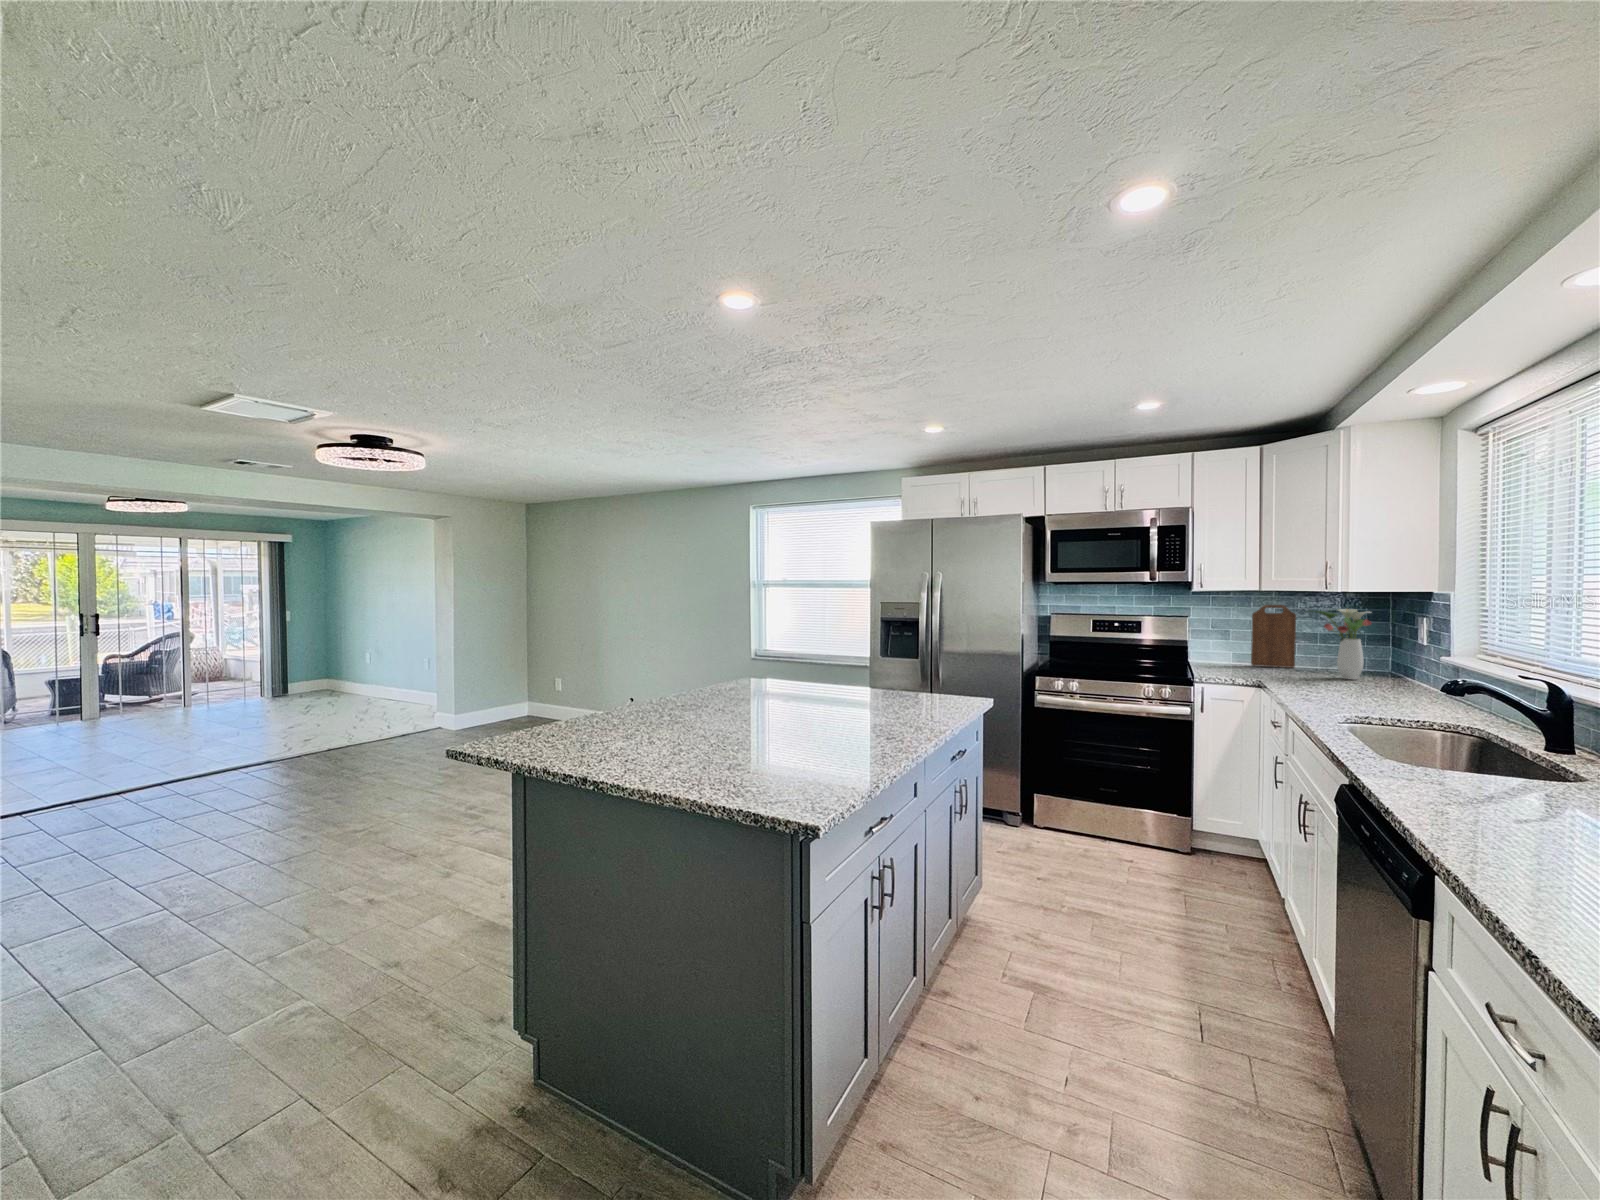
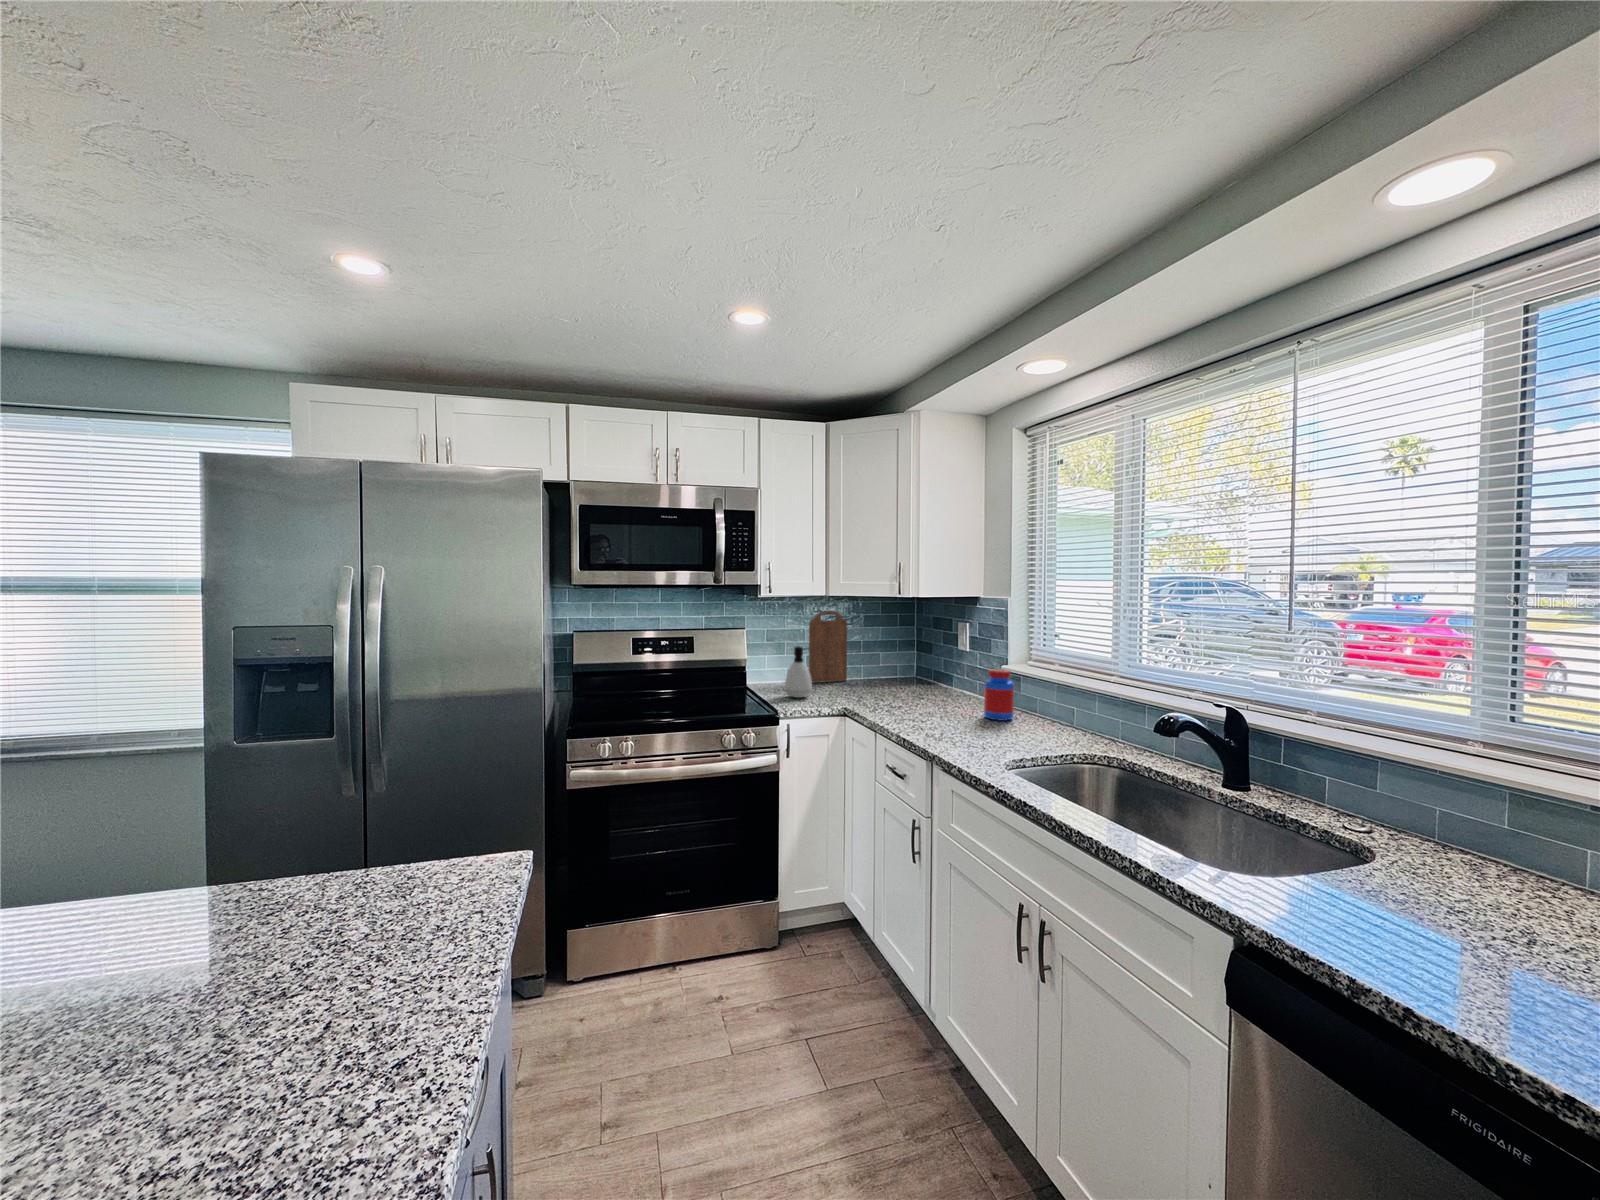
flower arrangement: present [1317,609,1371,680] -> none [869,615,930,693]
soap dispenser: none [1211,631,1237,672] -> present [785,646,812,698]
jar: none [1392,655,1427,701] -> present [984,669,1014,721]

